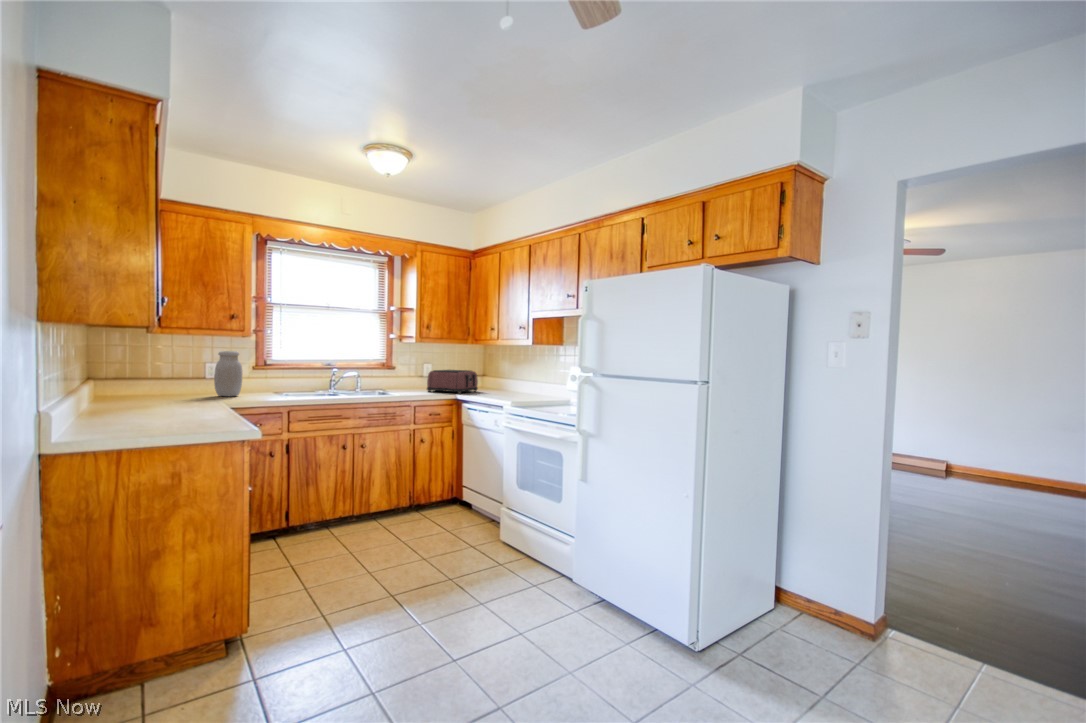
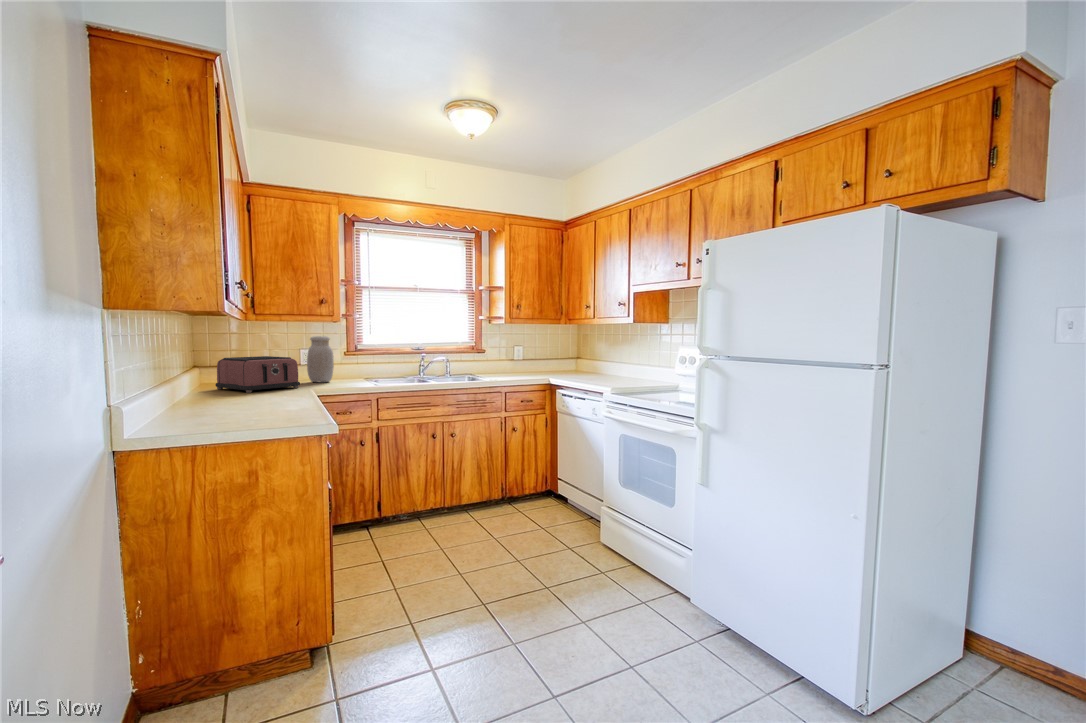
toaster: present [427,370,478,393] -> present [215,356,300,393]

